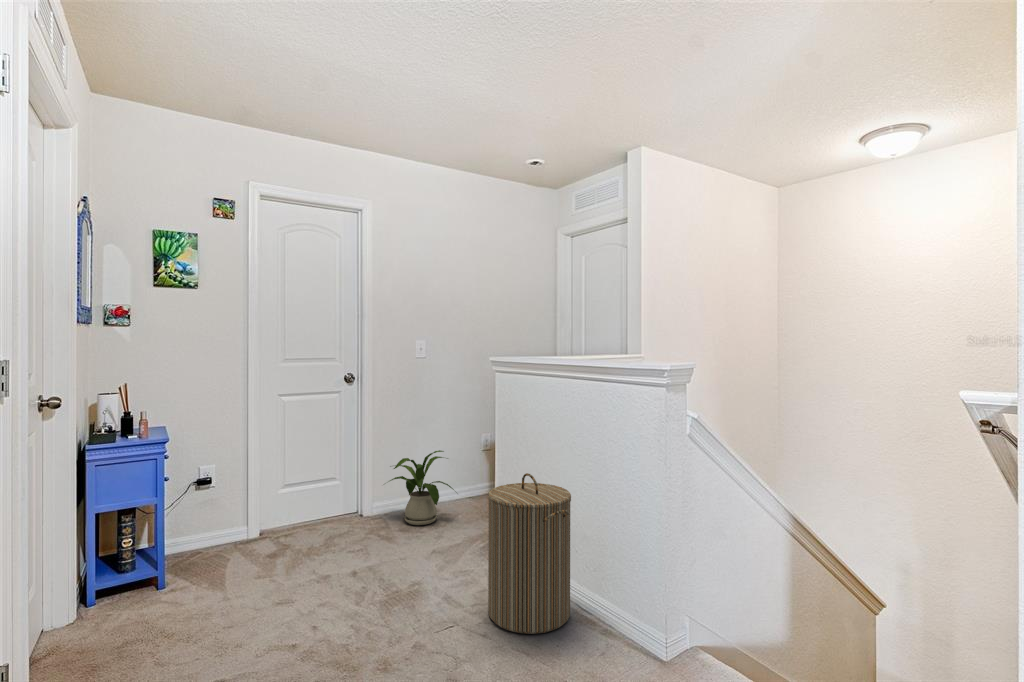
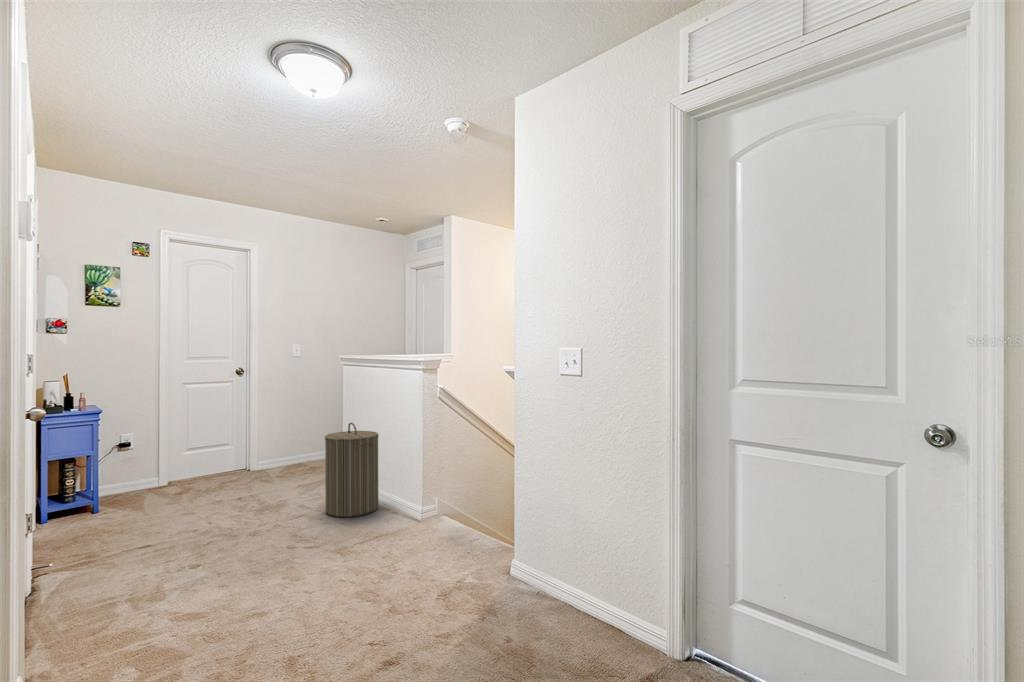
house plant: present [390,450,454,525] -> none [264,421,322,474]

